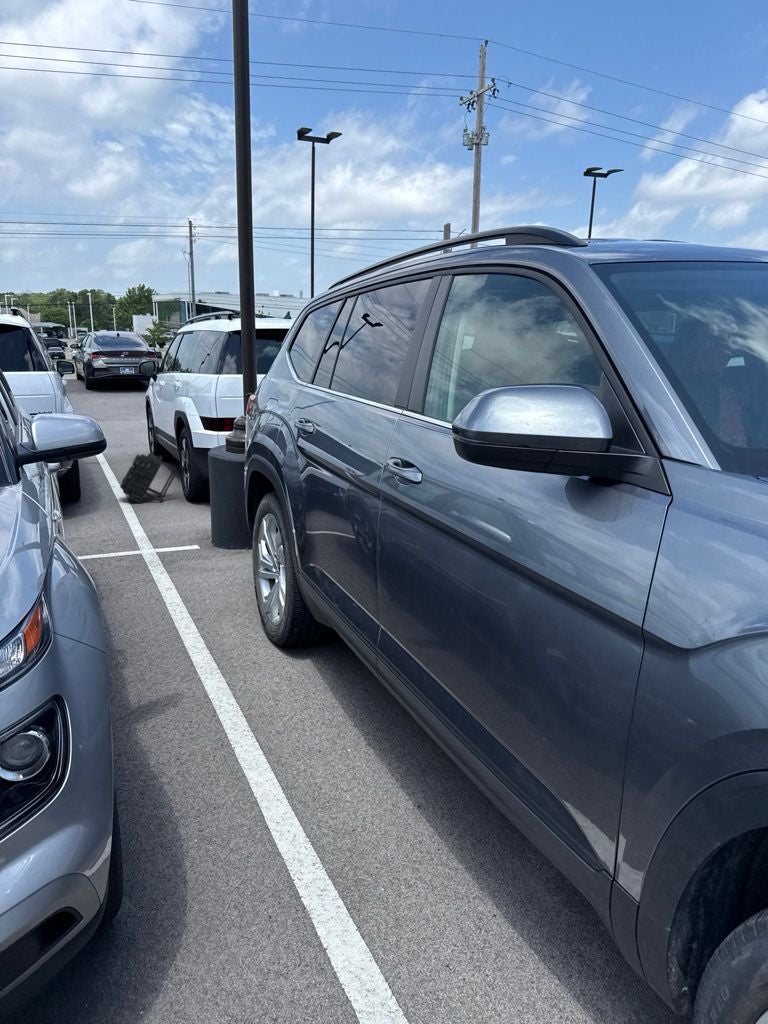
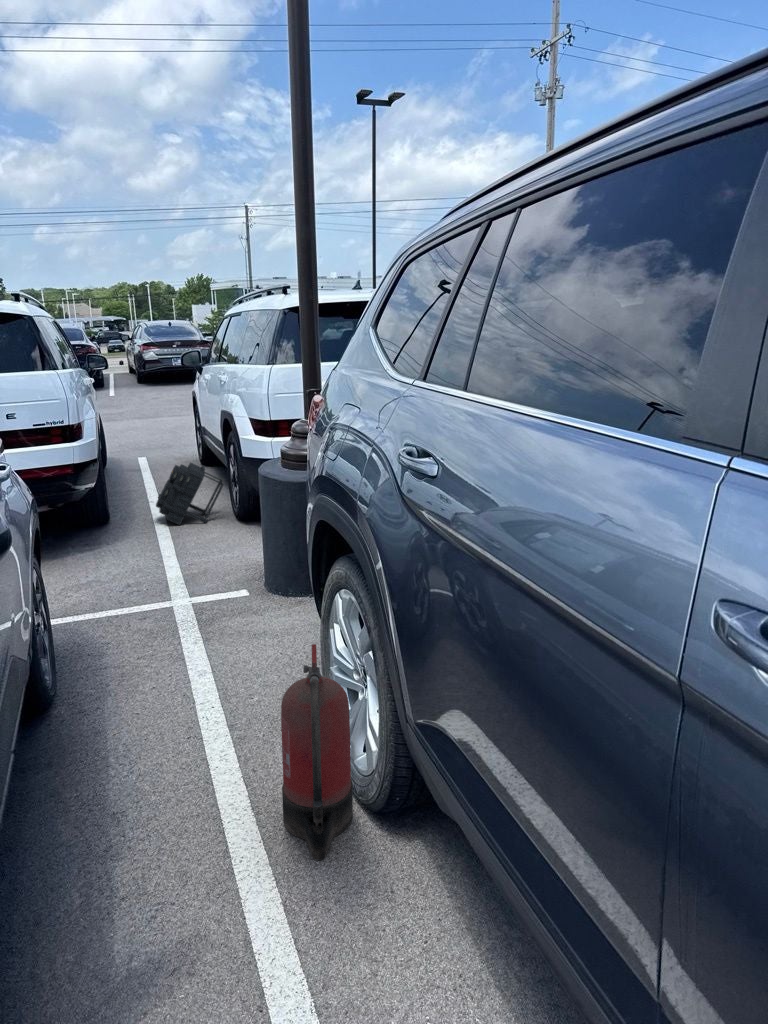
fire extinguisher: none [226,544,270,669] -> present [281,644,353,860]

